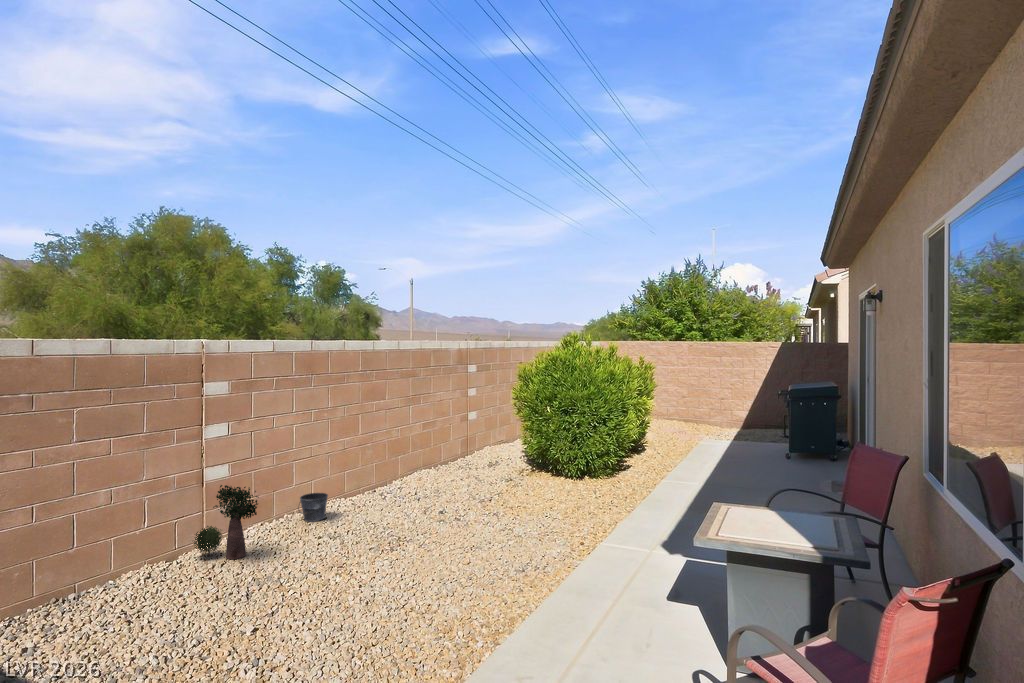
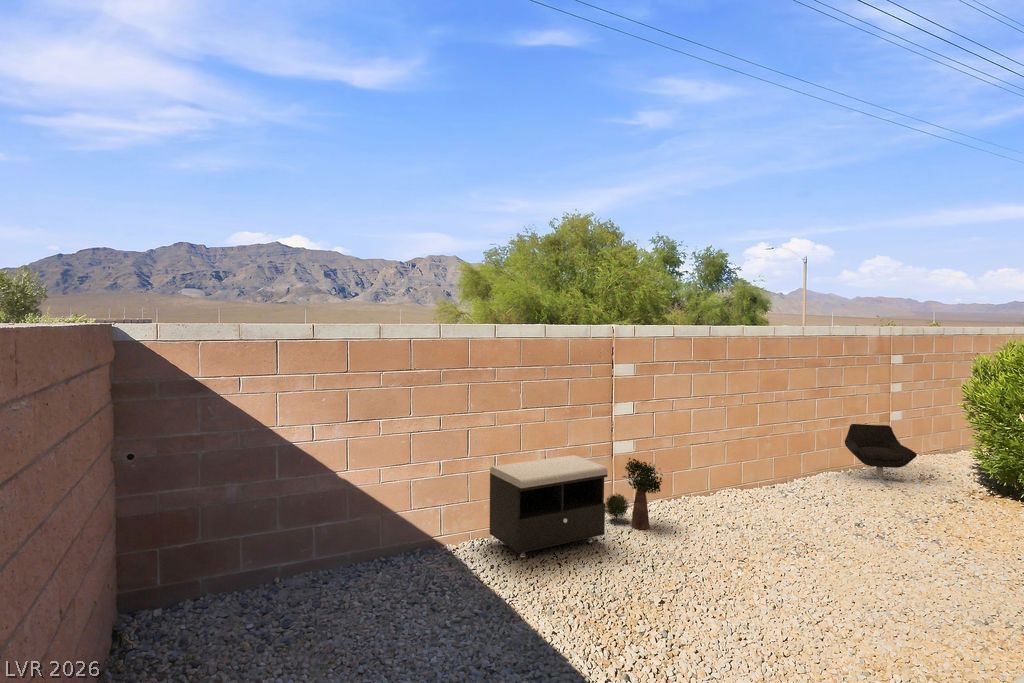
lounge chair: none [432,424,486,475] -> present [845,424,917,486]
storage bench: none [28,492,192,625] -> present [489,455,608,558]
bucket: present [300,493,328,522] -> none [696,478,727,507]

